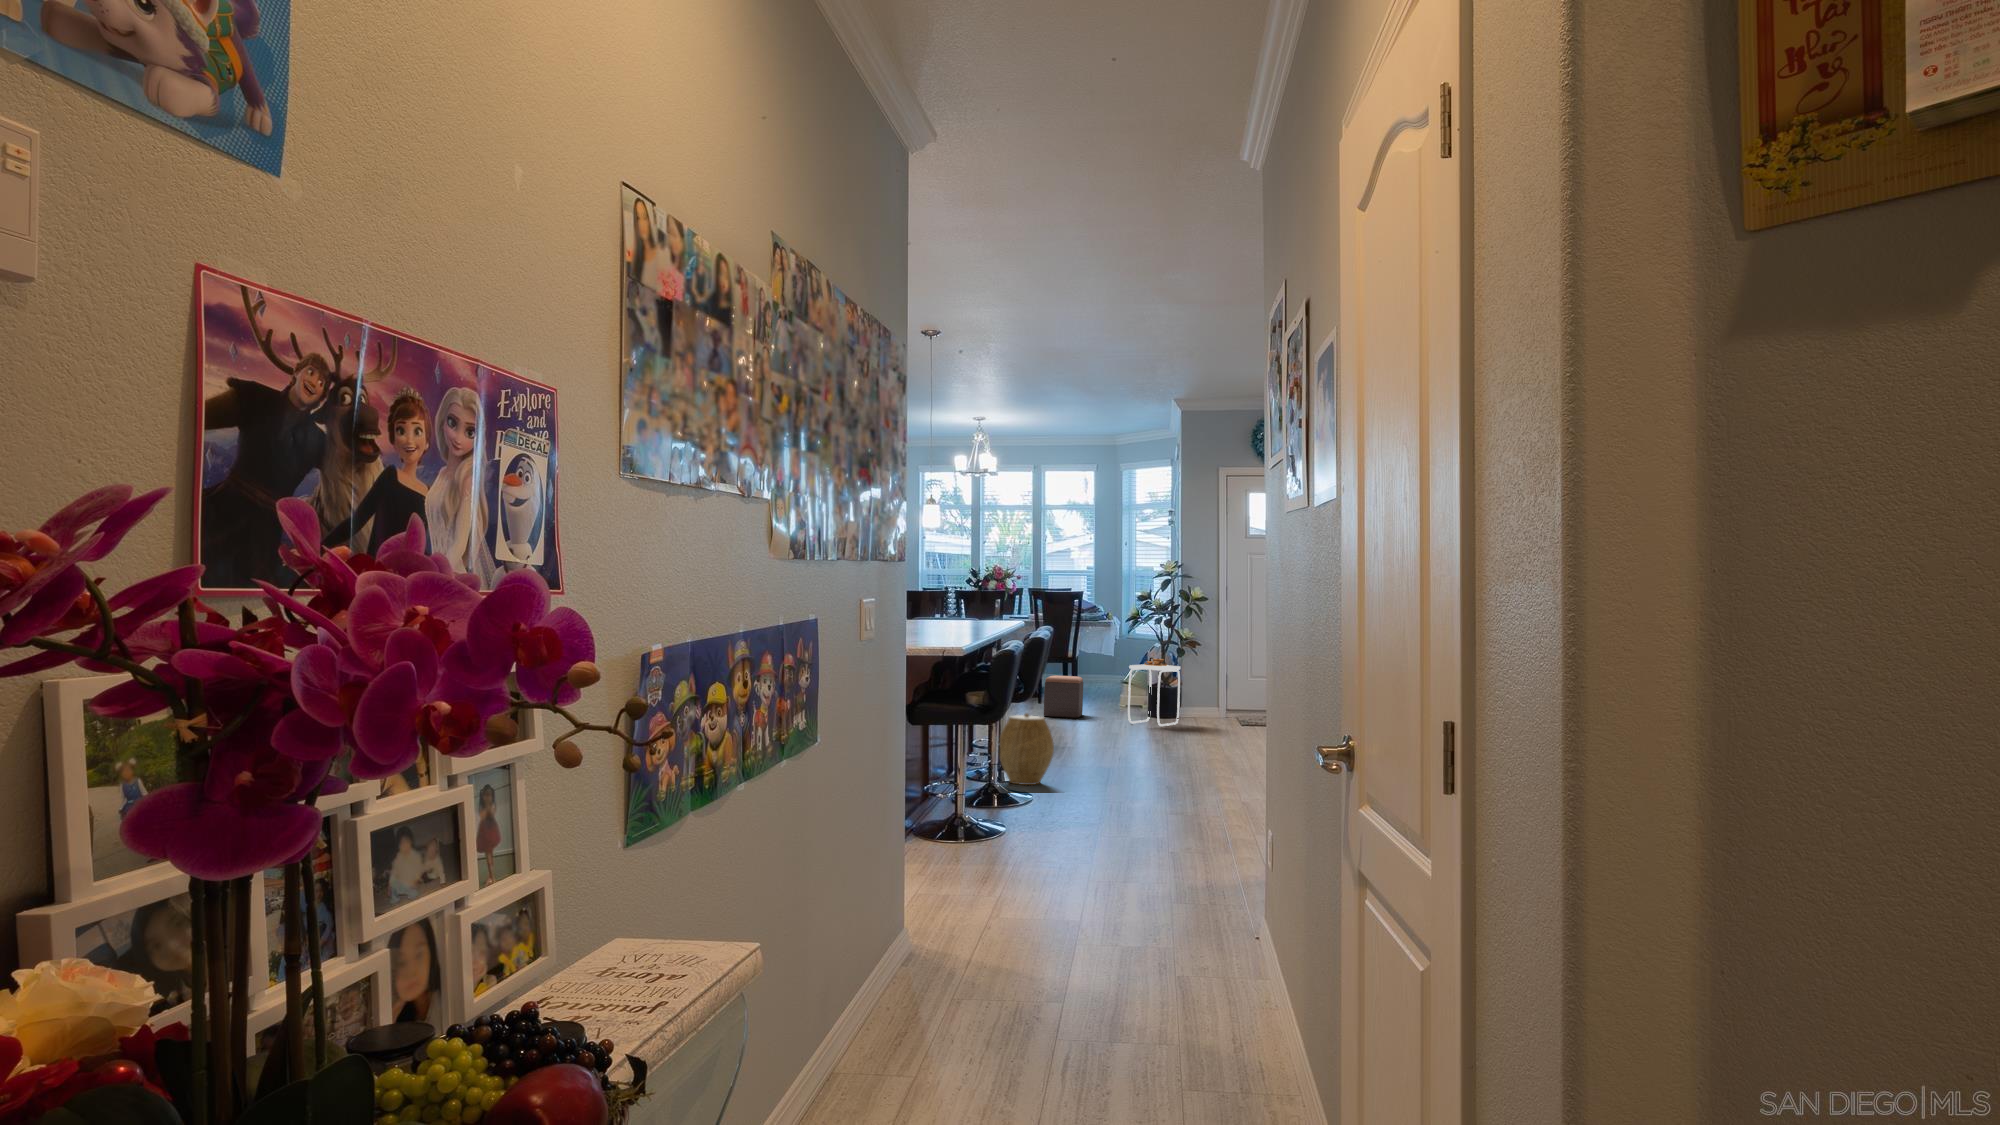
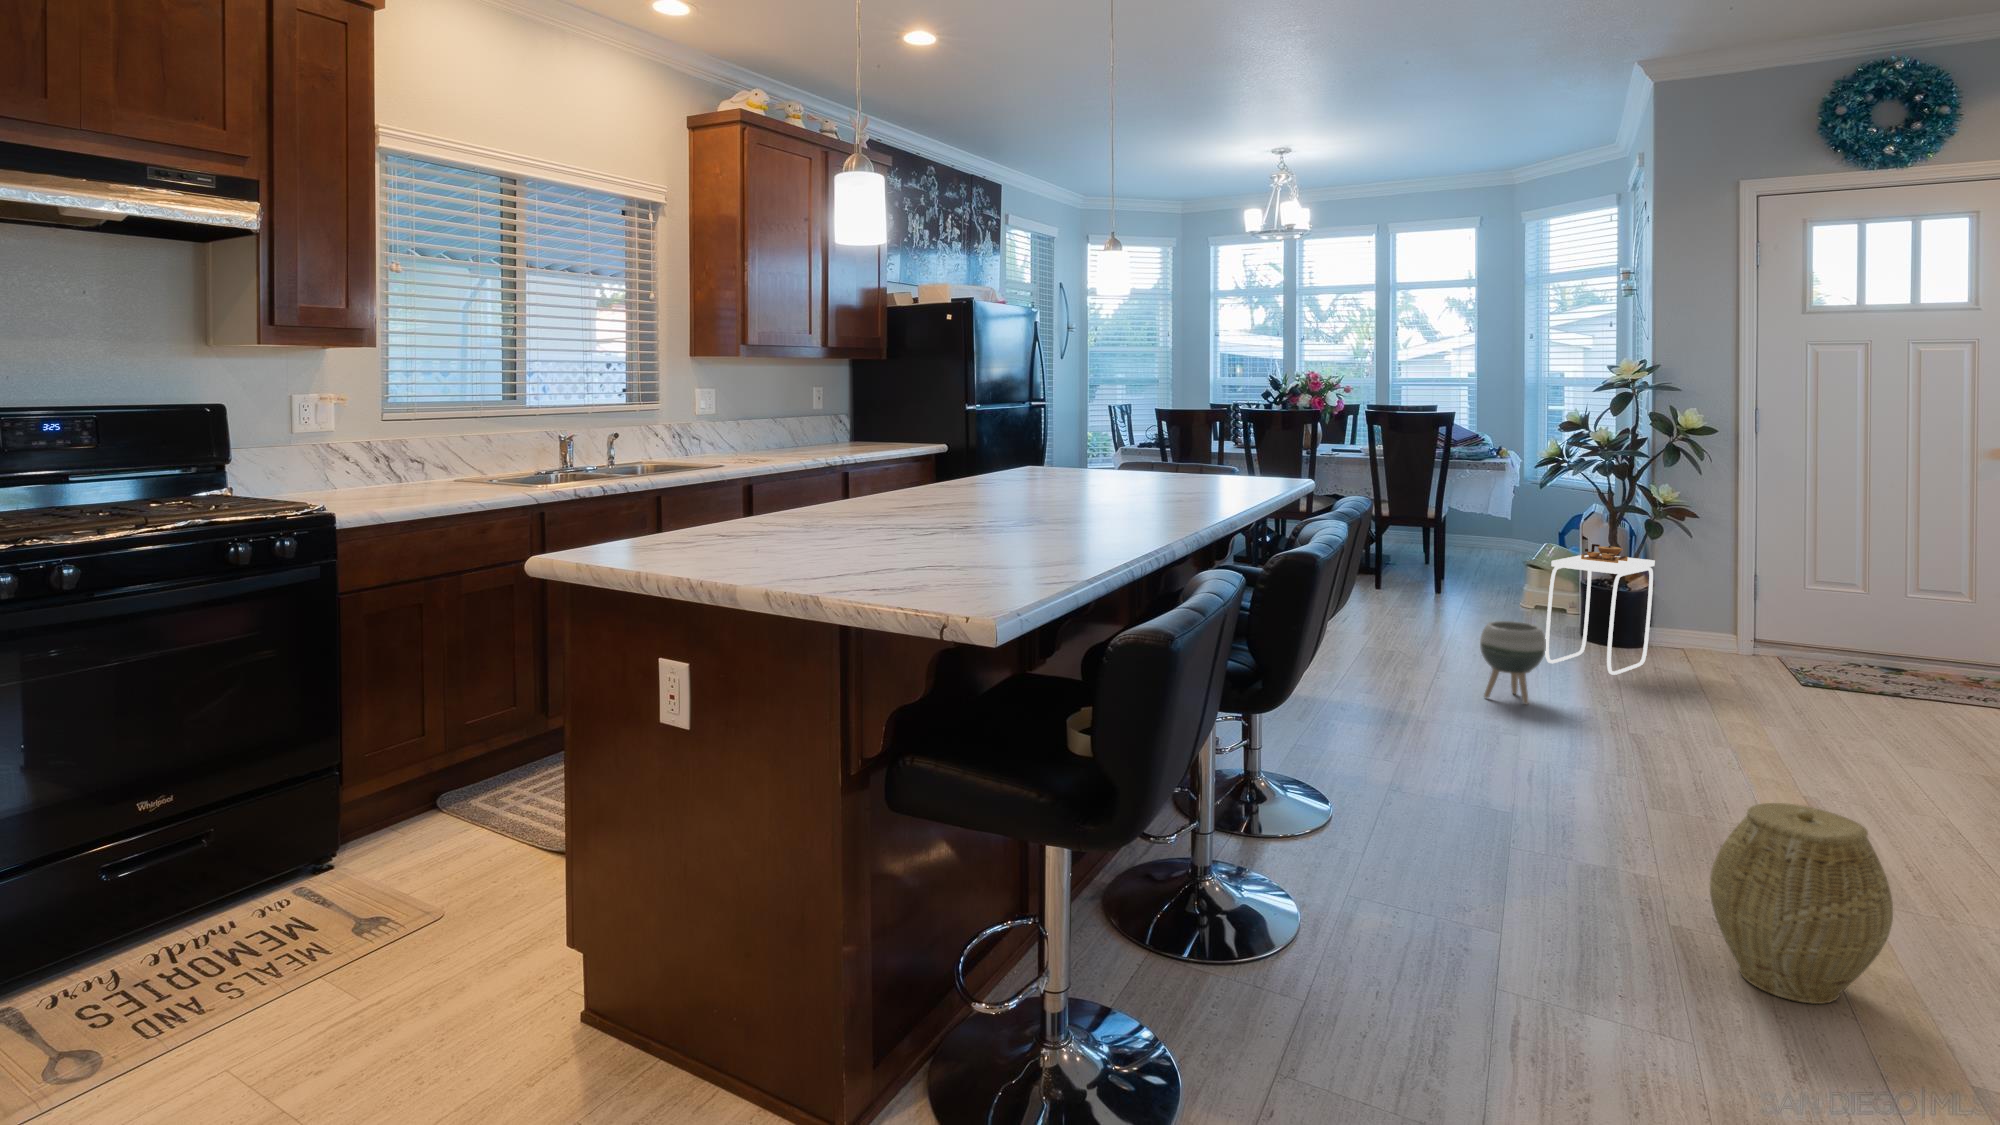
footstool: present [1044,675,1083,718] -> none [1384,565,1457,642]
planter: none [1093,692,1124,733] -> present [1480,621,1546,704]
woven basket: present [1000,713,1054,785] -> present [1710,803,1893,1004]

